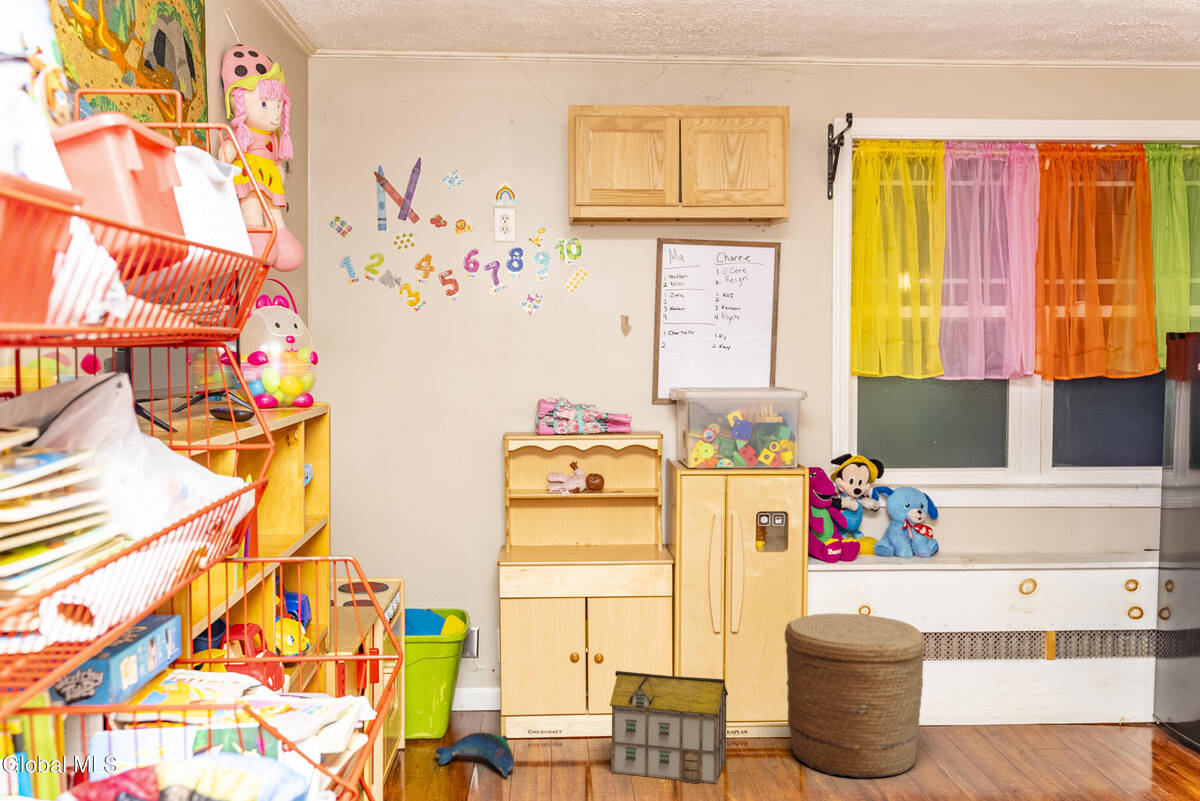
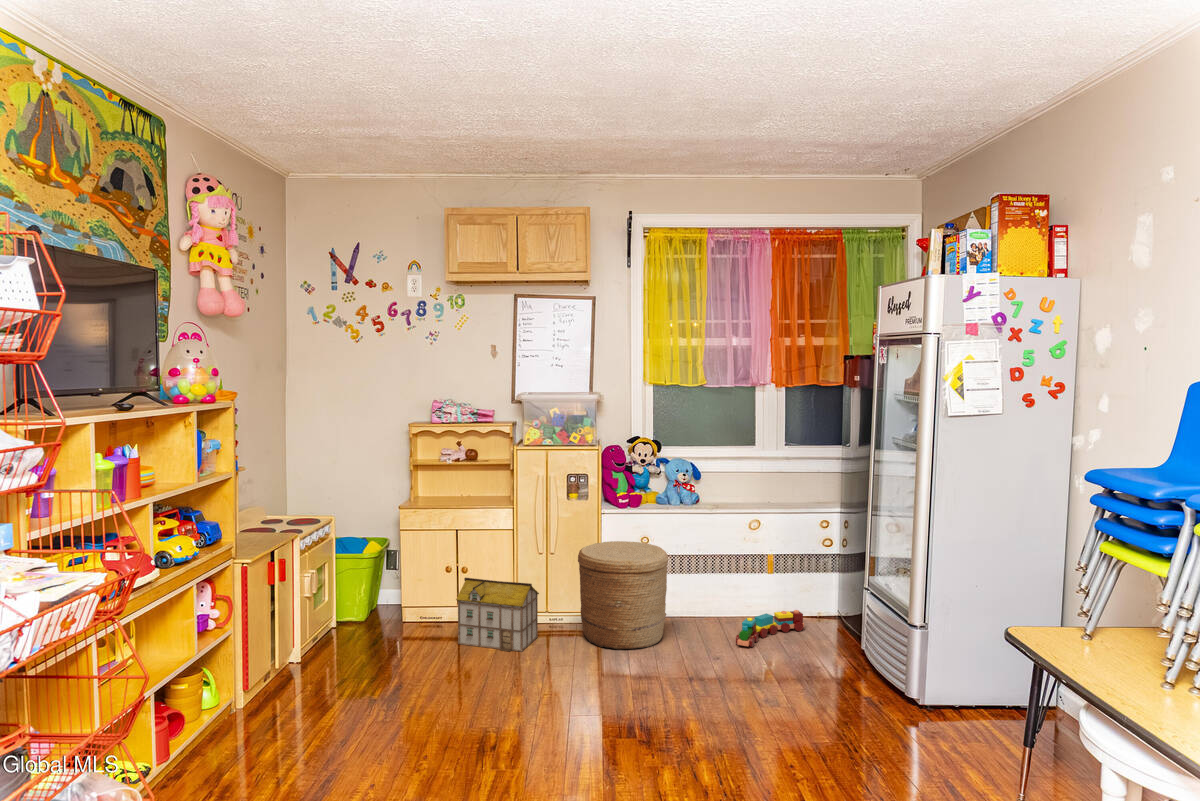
toy train: none [1030,715,1115,772] -> present [736,610,804,647]
plush toy: present [435,732,514,777] -> none [349,617,396,646]

